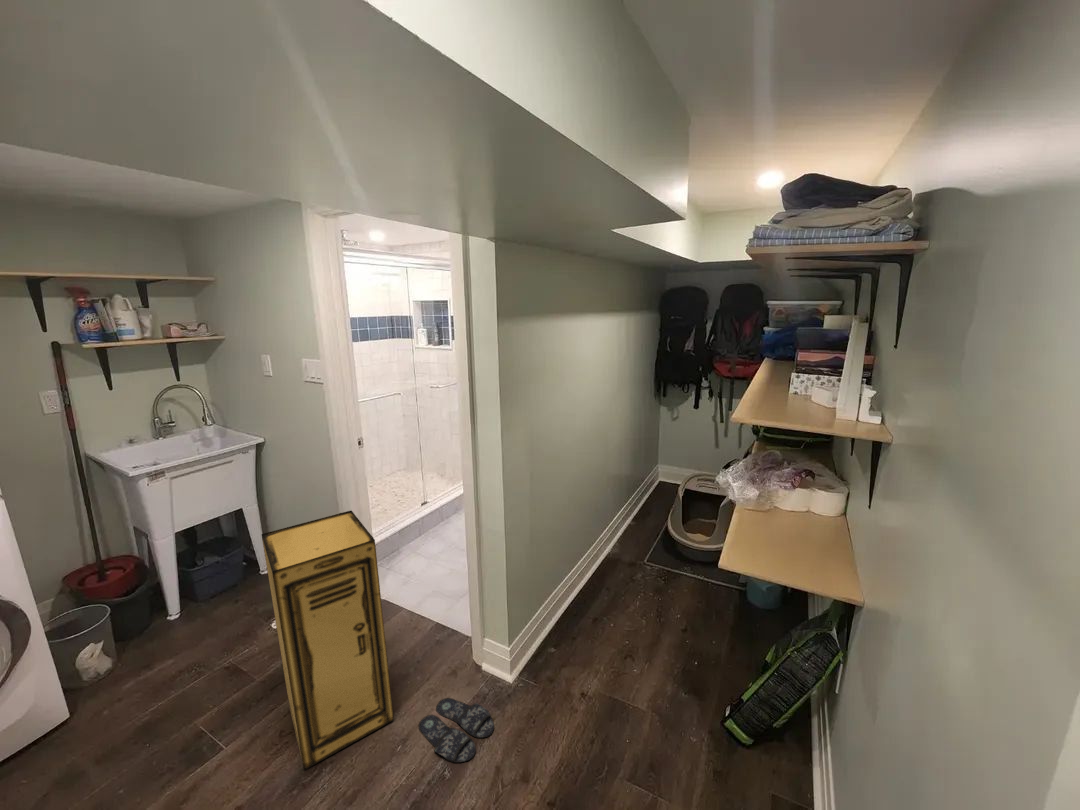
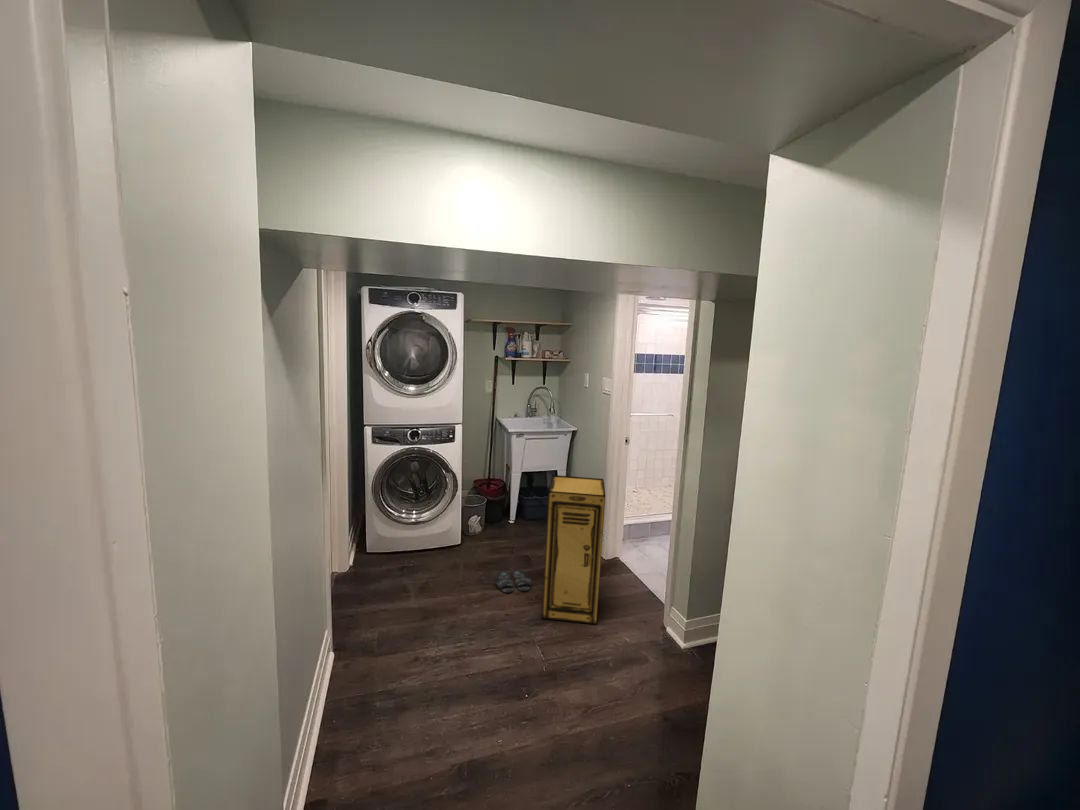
slippers: present [419,698,494,762] -> present [496,570,532,593]

